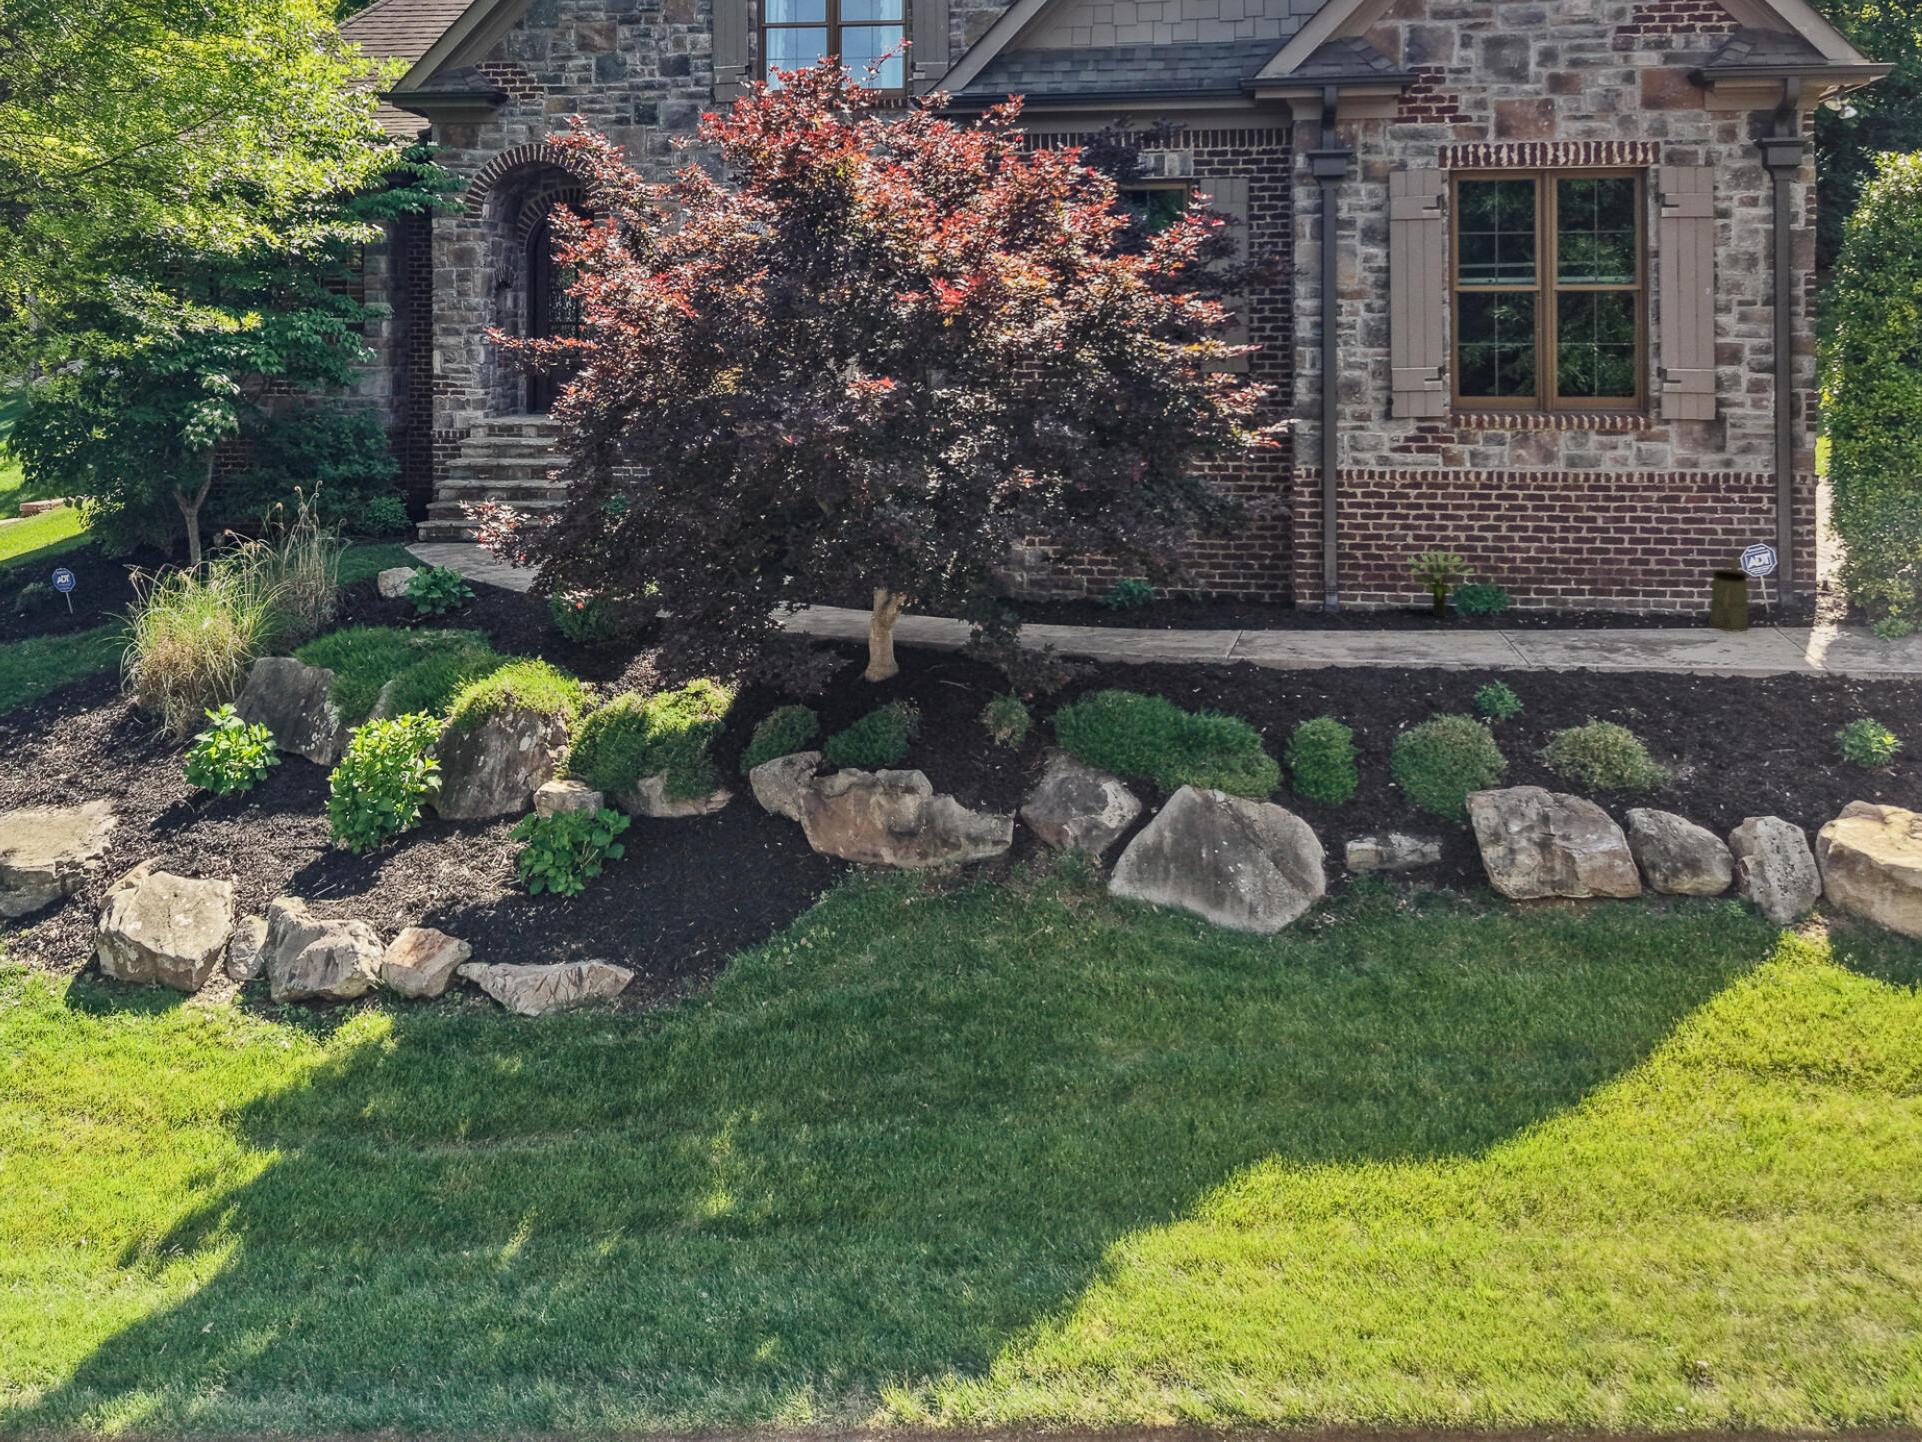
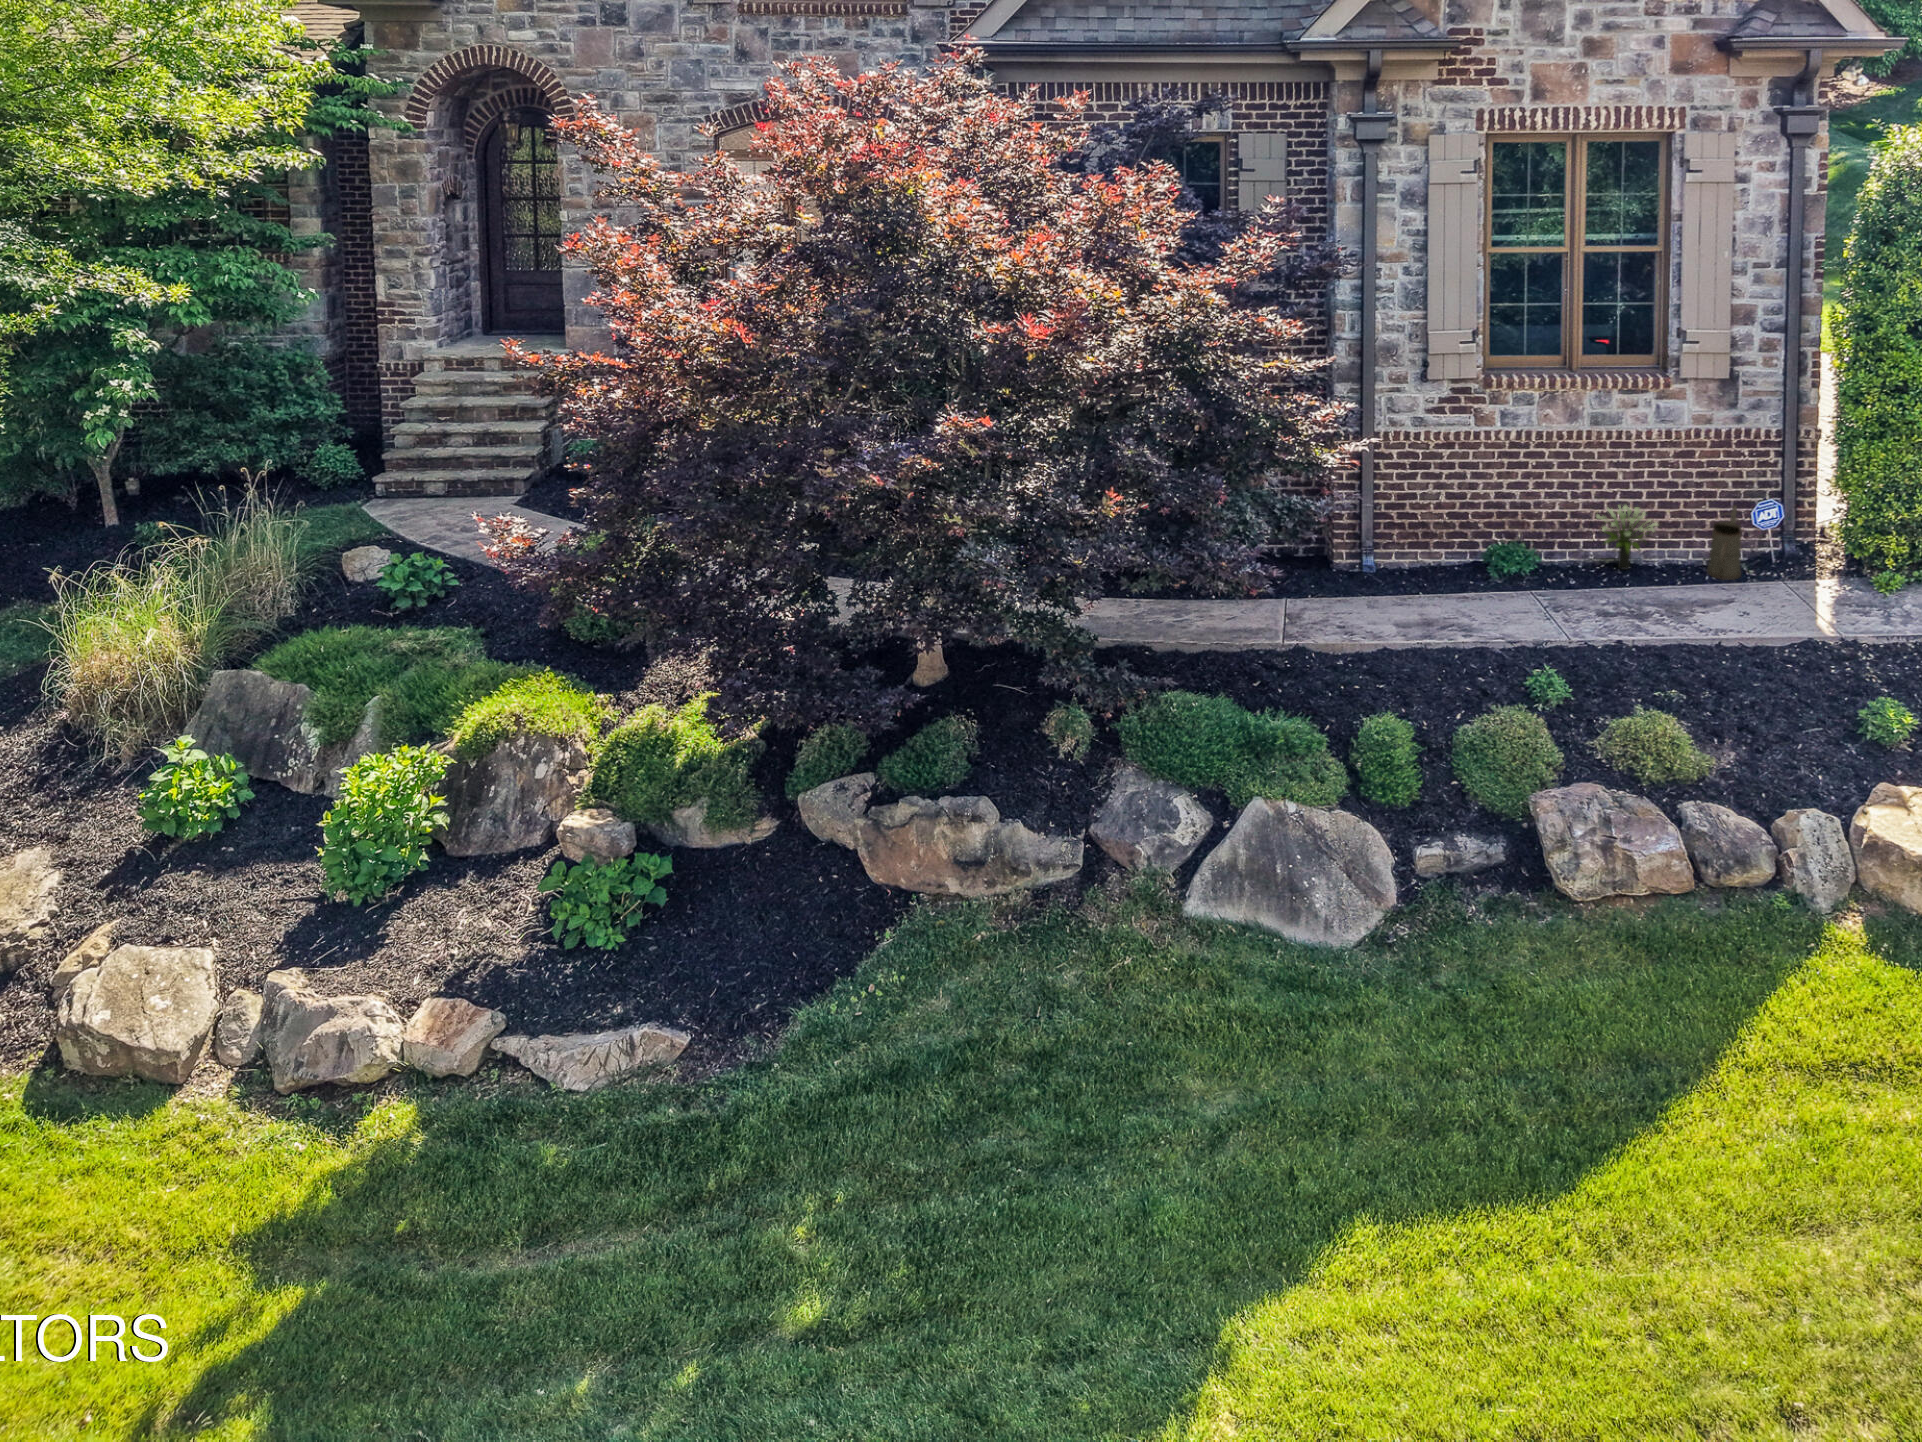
potted plant: present [1408,550,1474,617] -> present [1597,505,1658,570]

